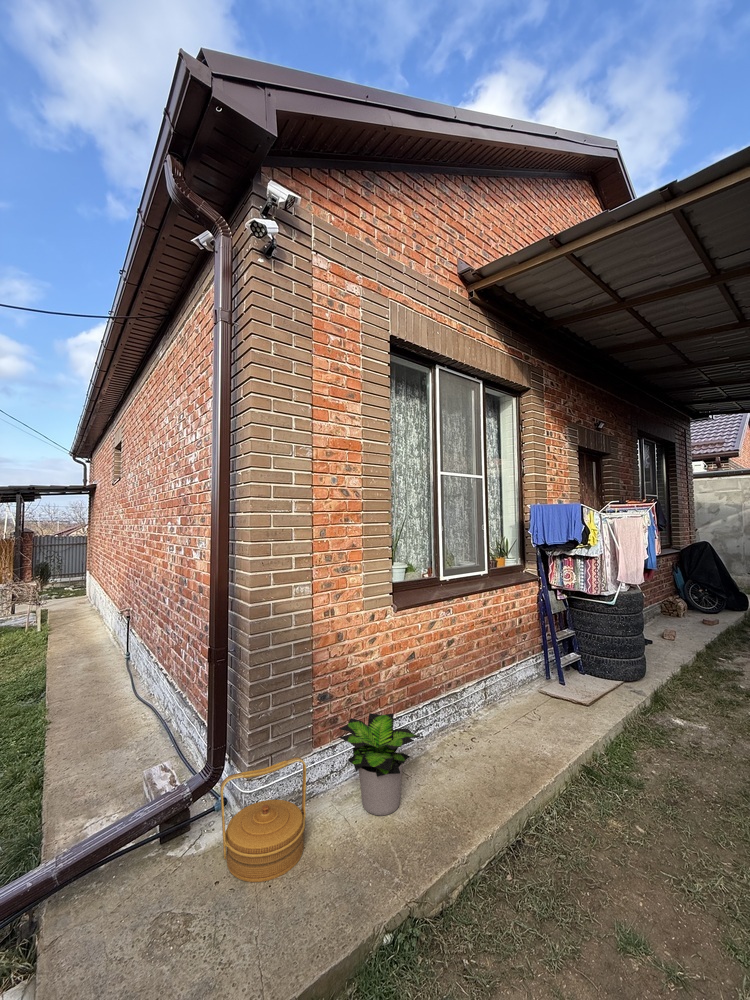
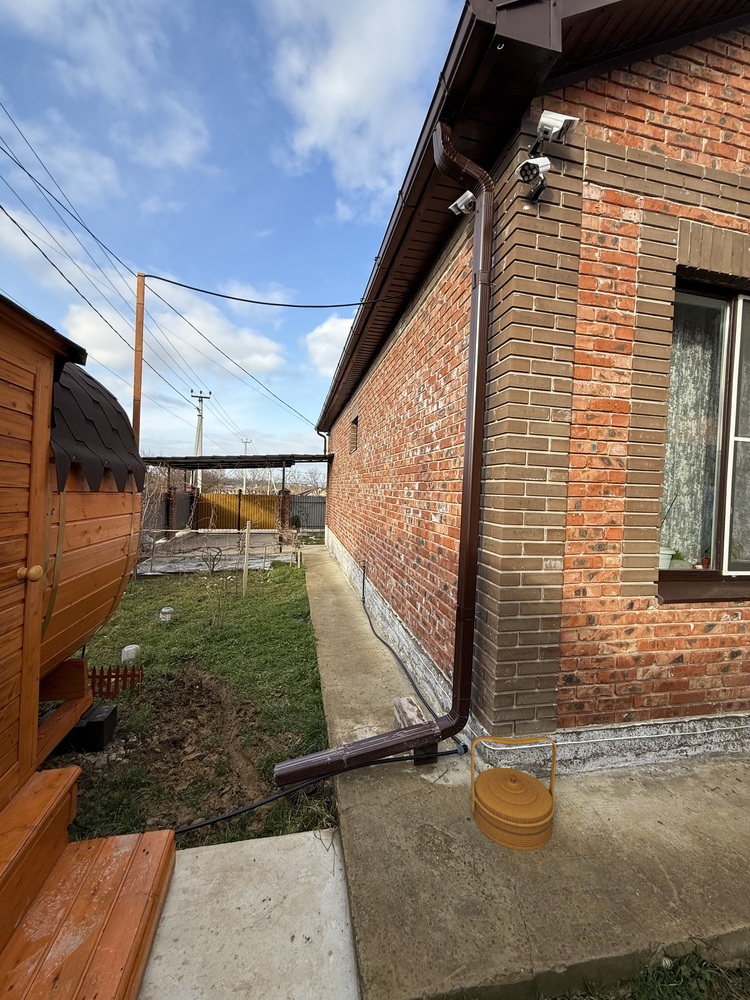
potted plant: present [339,713,421,816] -> none [584,709,702,827]

